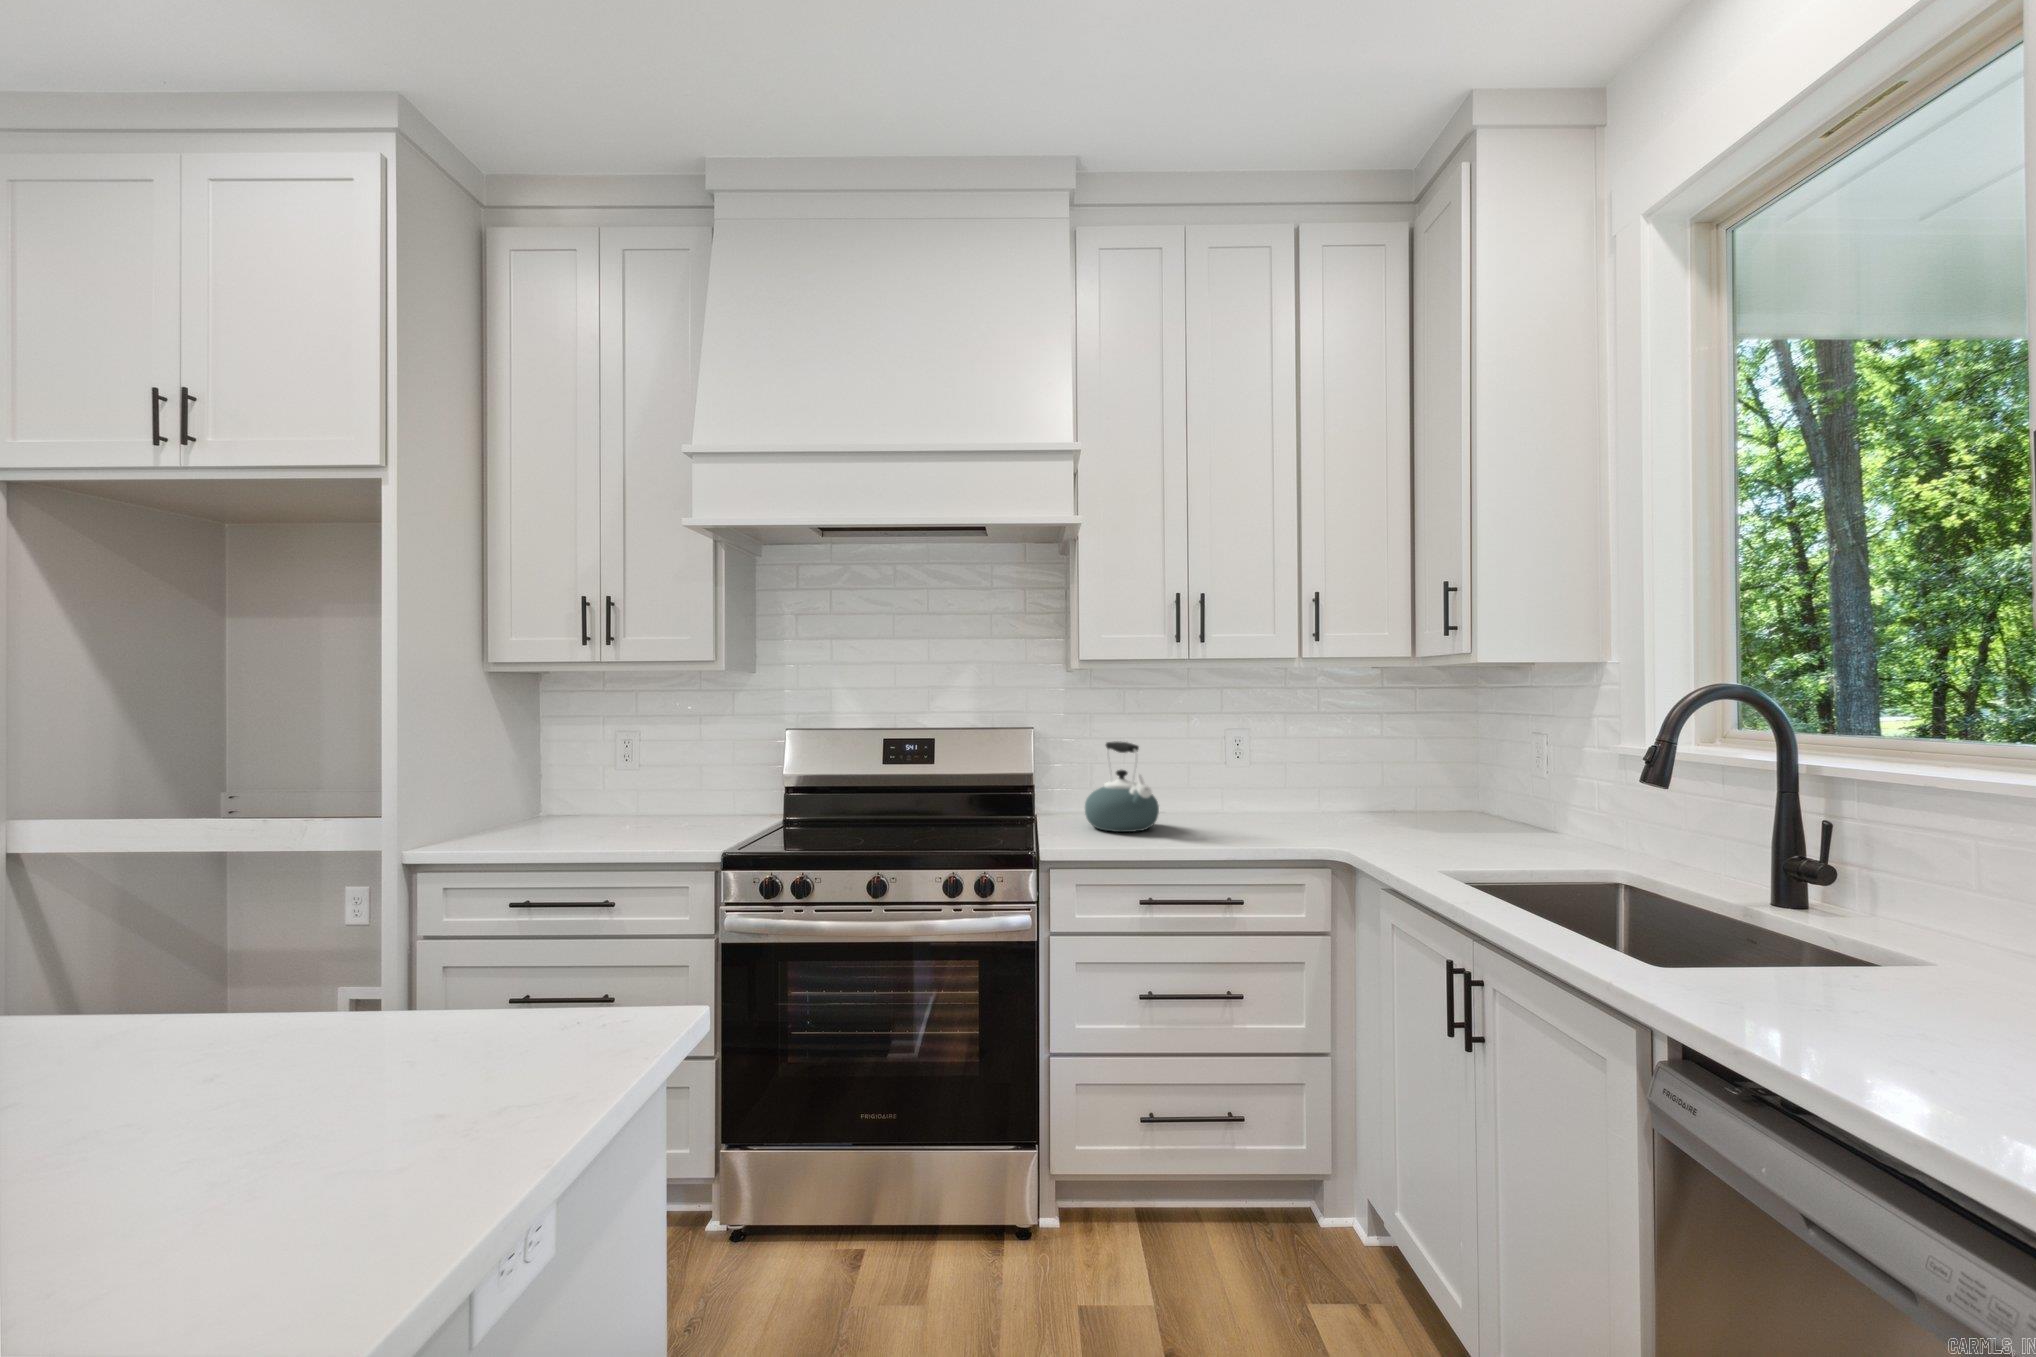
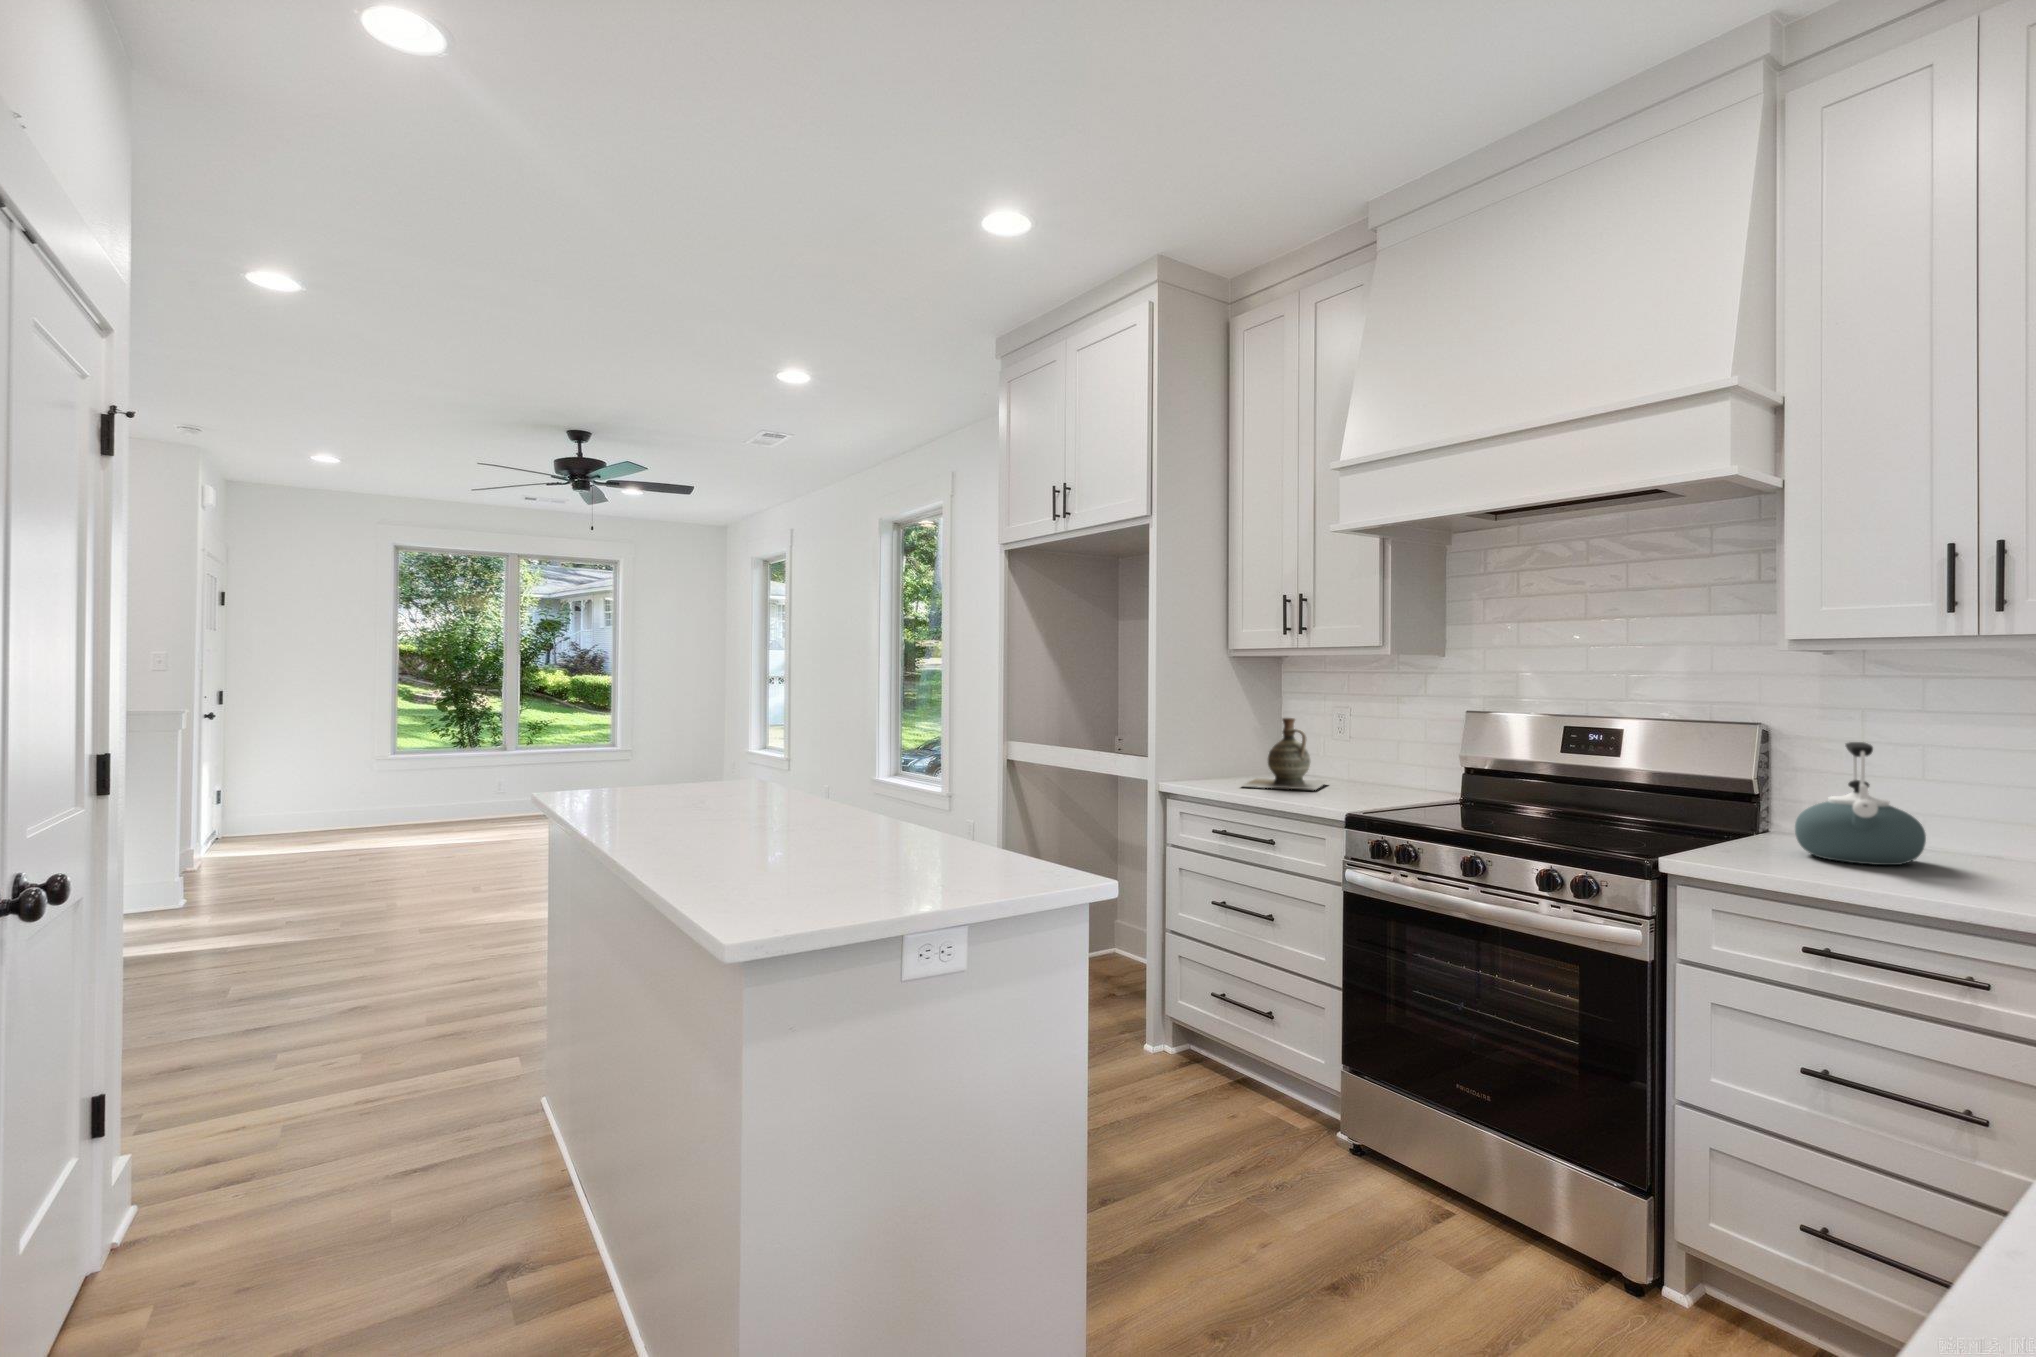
ceramic jug: none [517,744,621,836] -> present [1242,718,1327,790]

